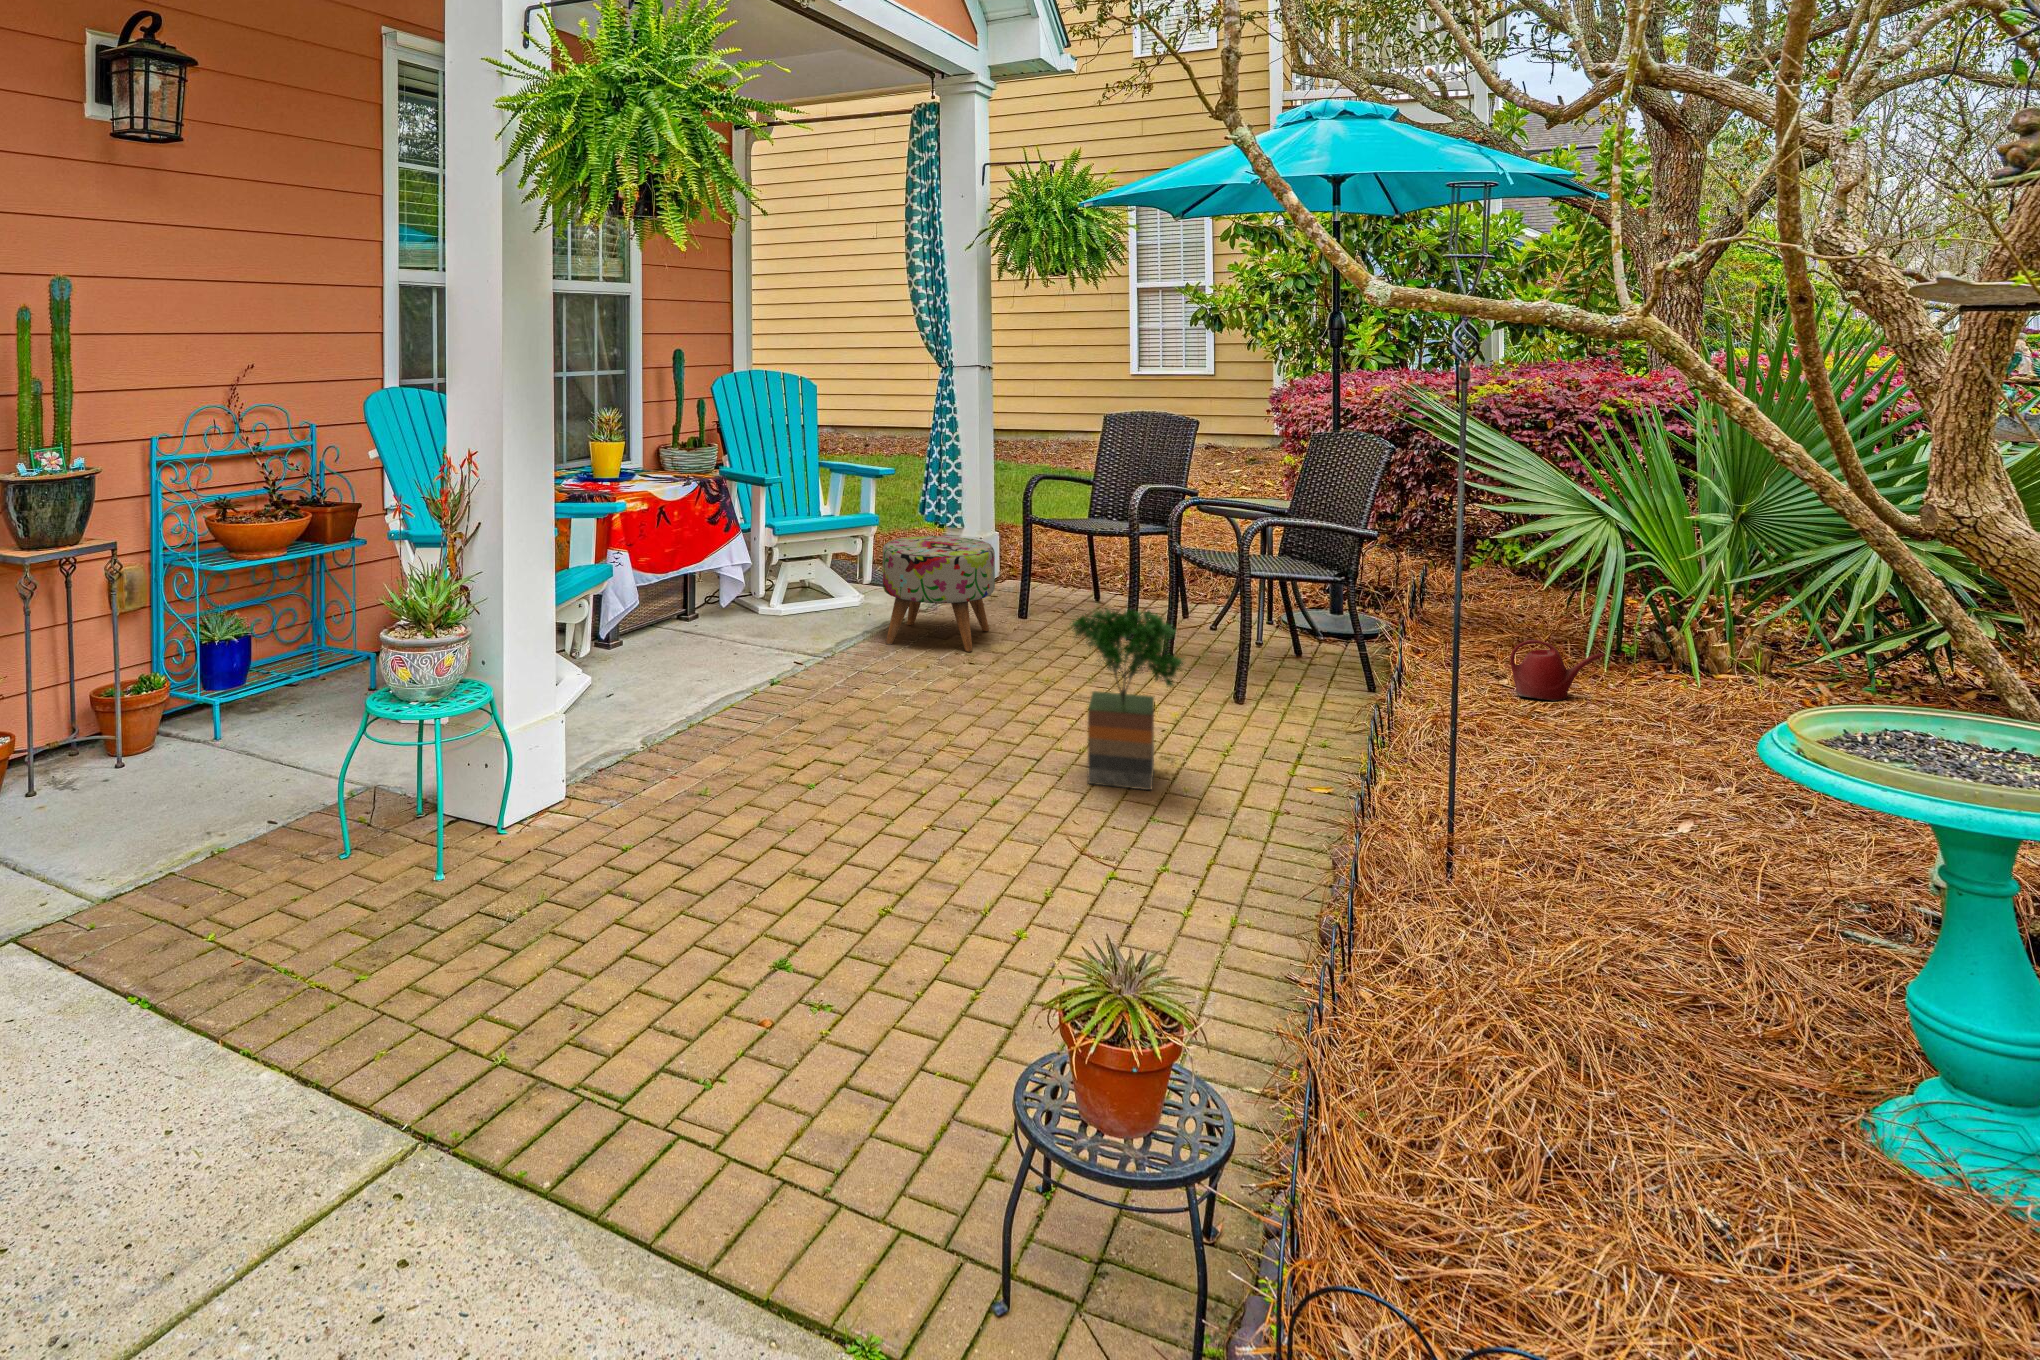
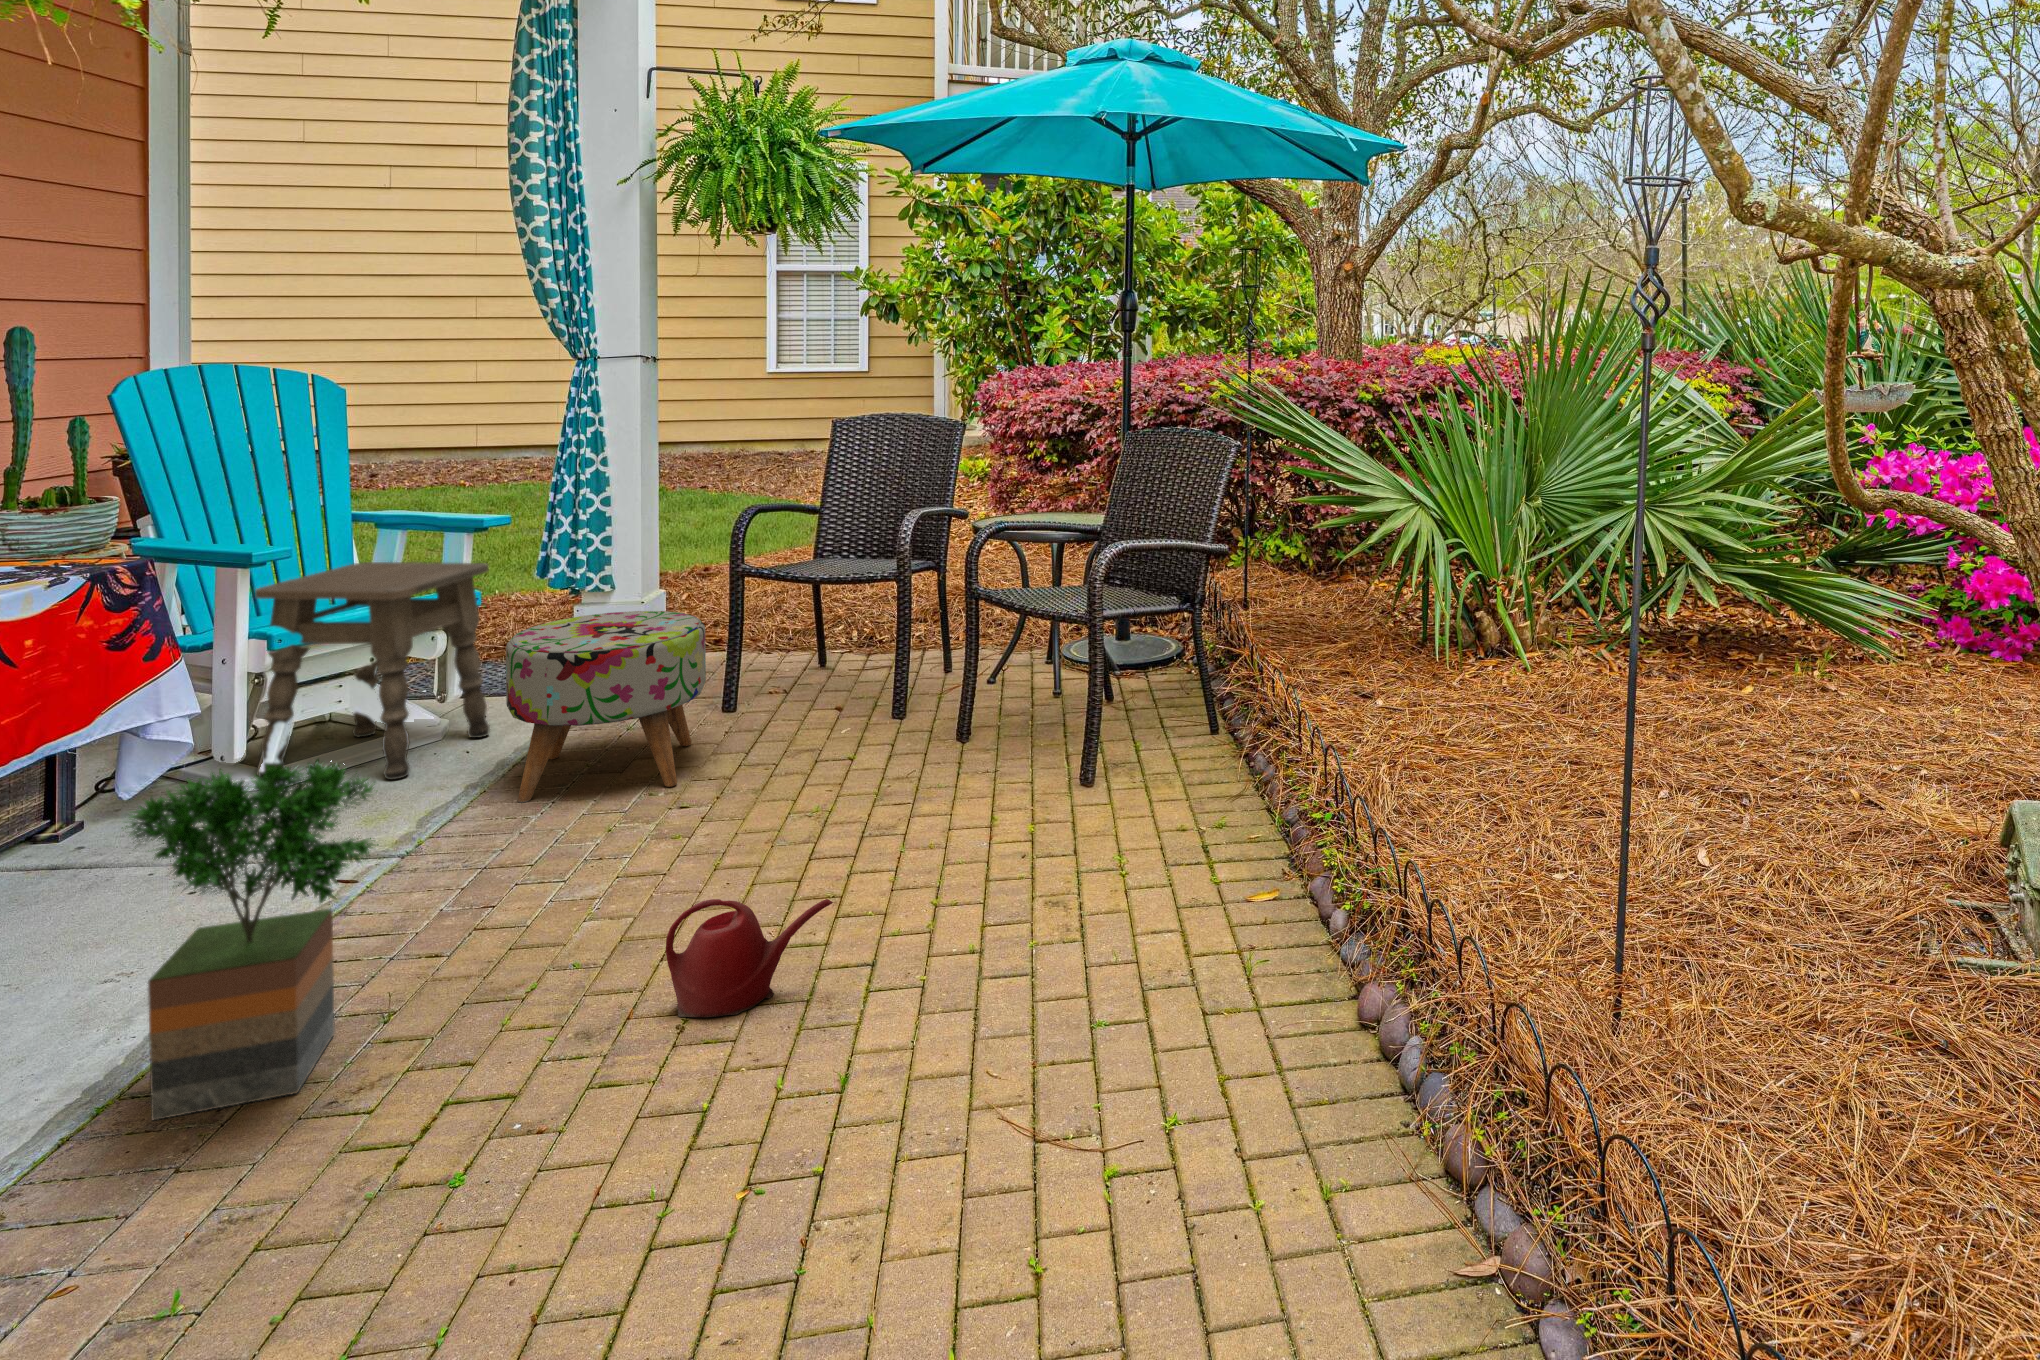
side table: none [769,491,882,621] -> present [255,562,490,780]
potted tree: present [1070,609,1184,790] -> present [122,760,379,1120]
watering can: present [1510,640,1605,701] -> present [666,899,833,1017]

